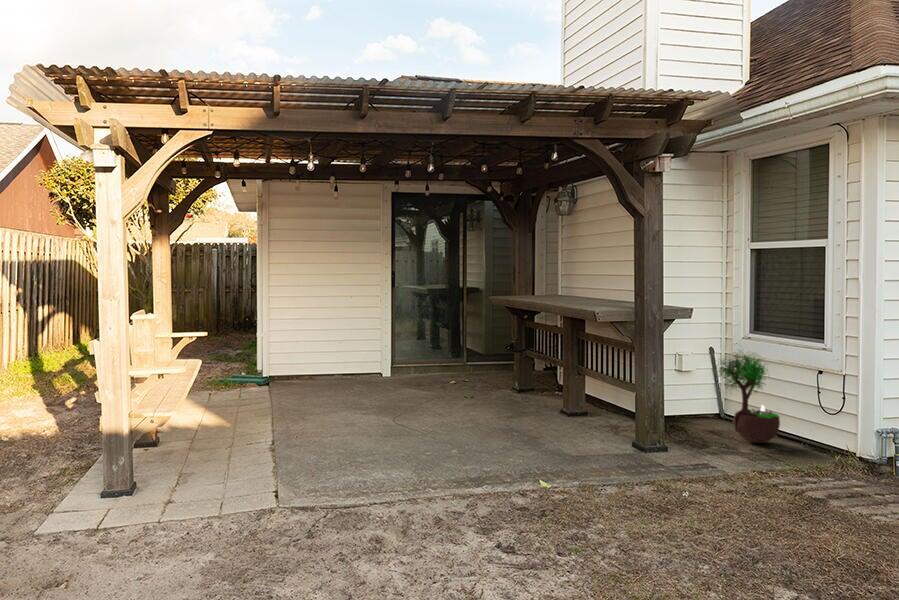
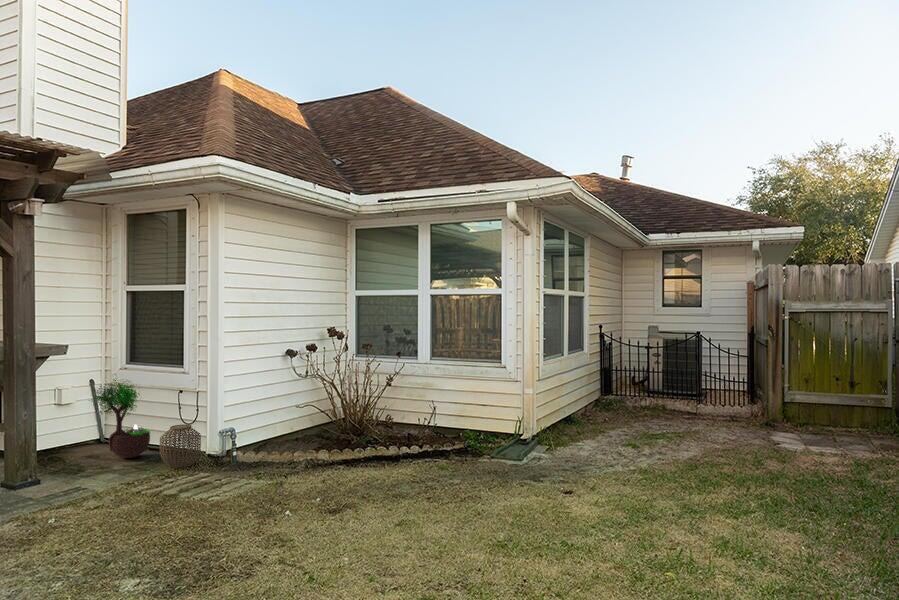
woven basket: none [794,414,848,468] -> present [160,425,201,468]

